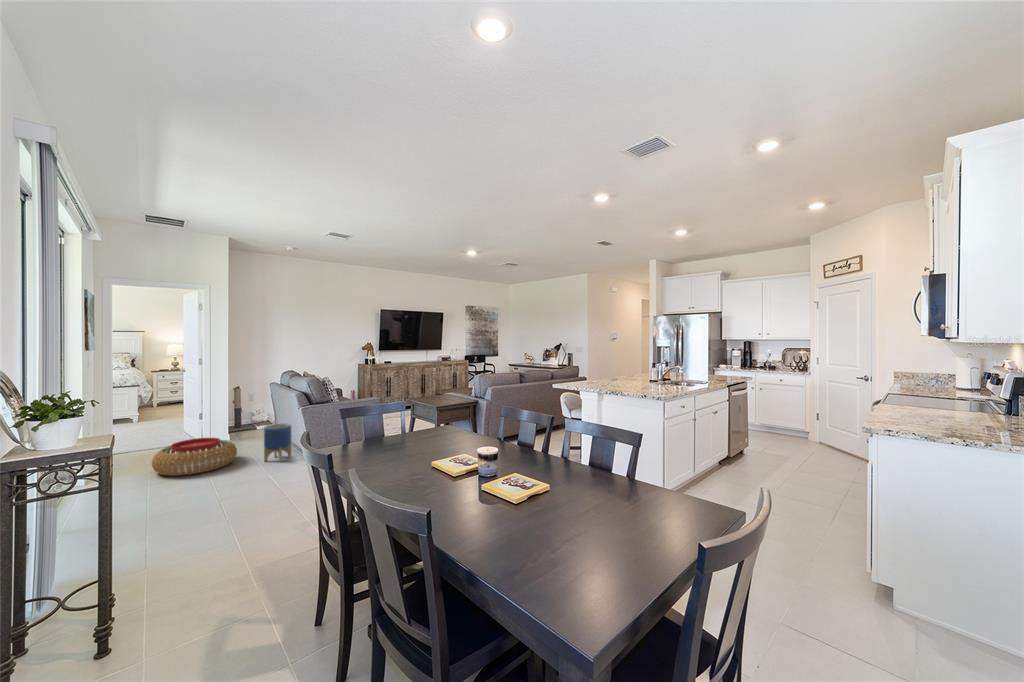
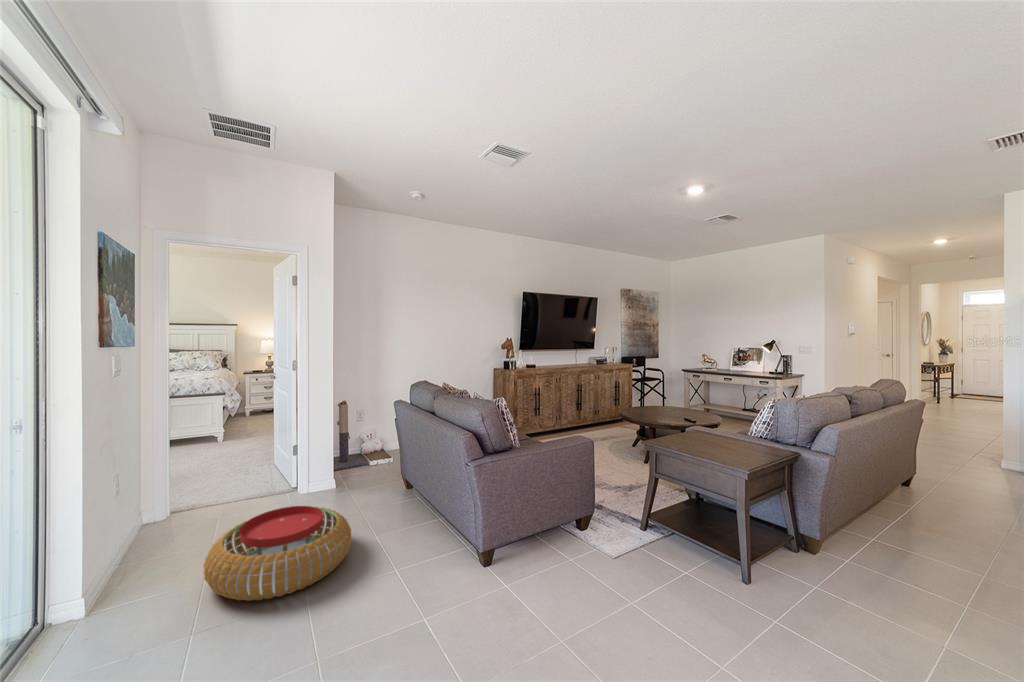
planter: present [264,423,291,462] -> none [398,483,444,565]

